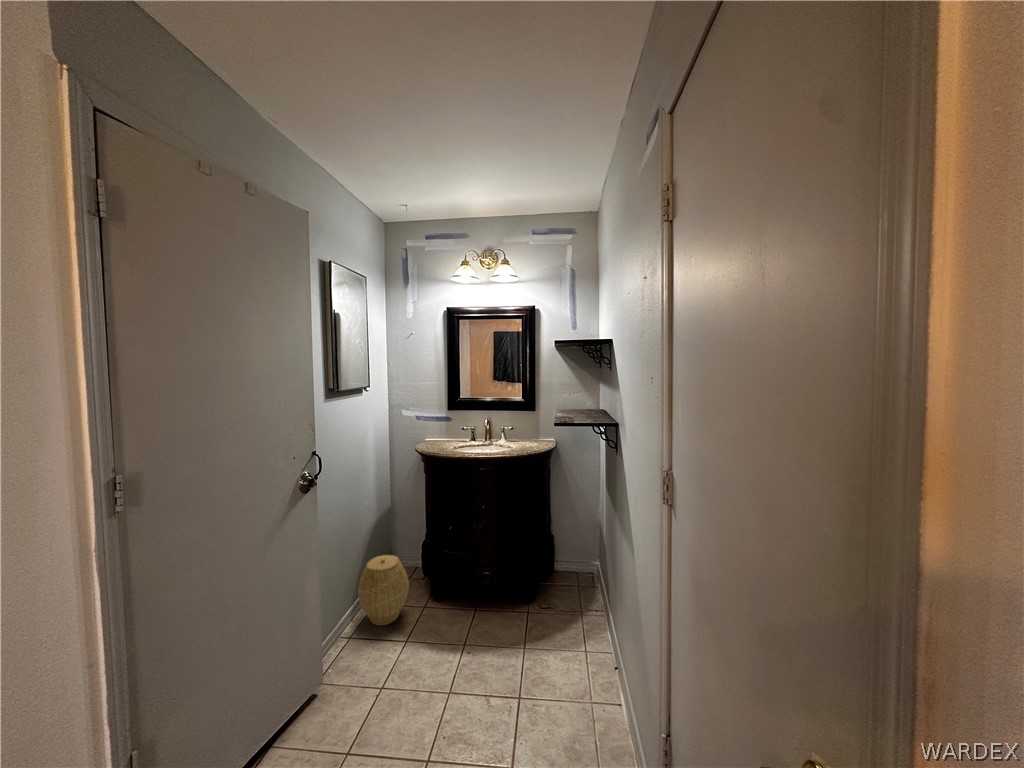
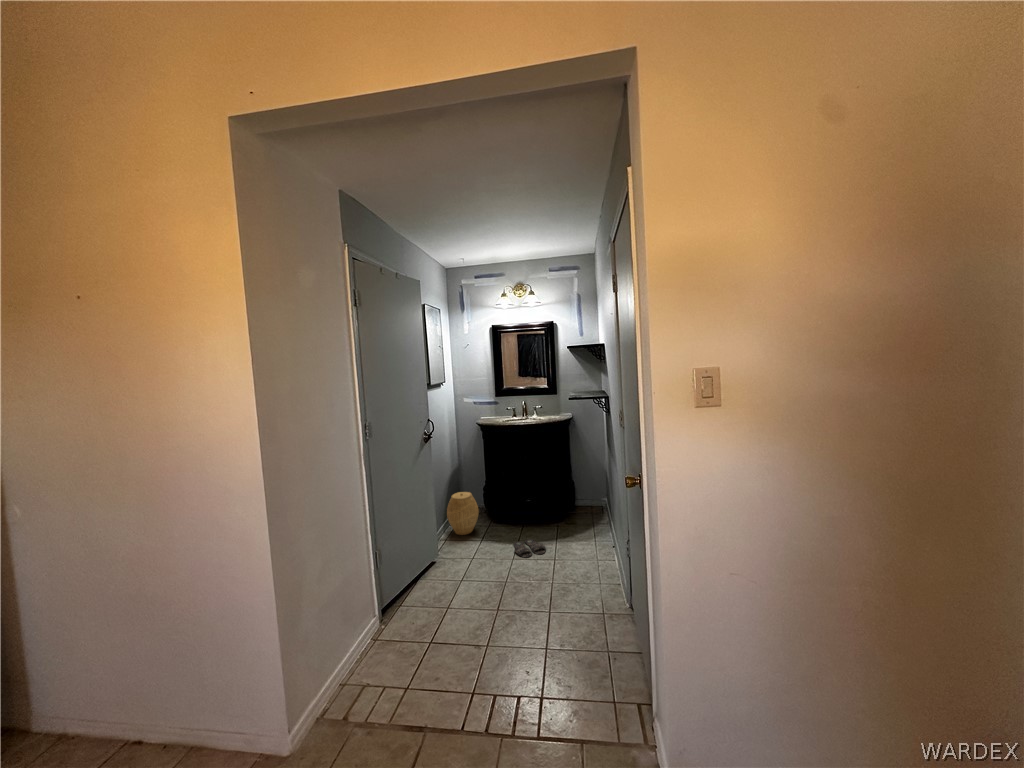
slippers: none [454,641,506,687] -> present [514,539,546,558]

